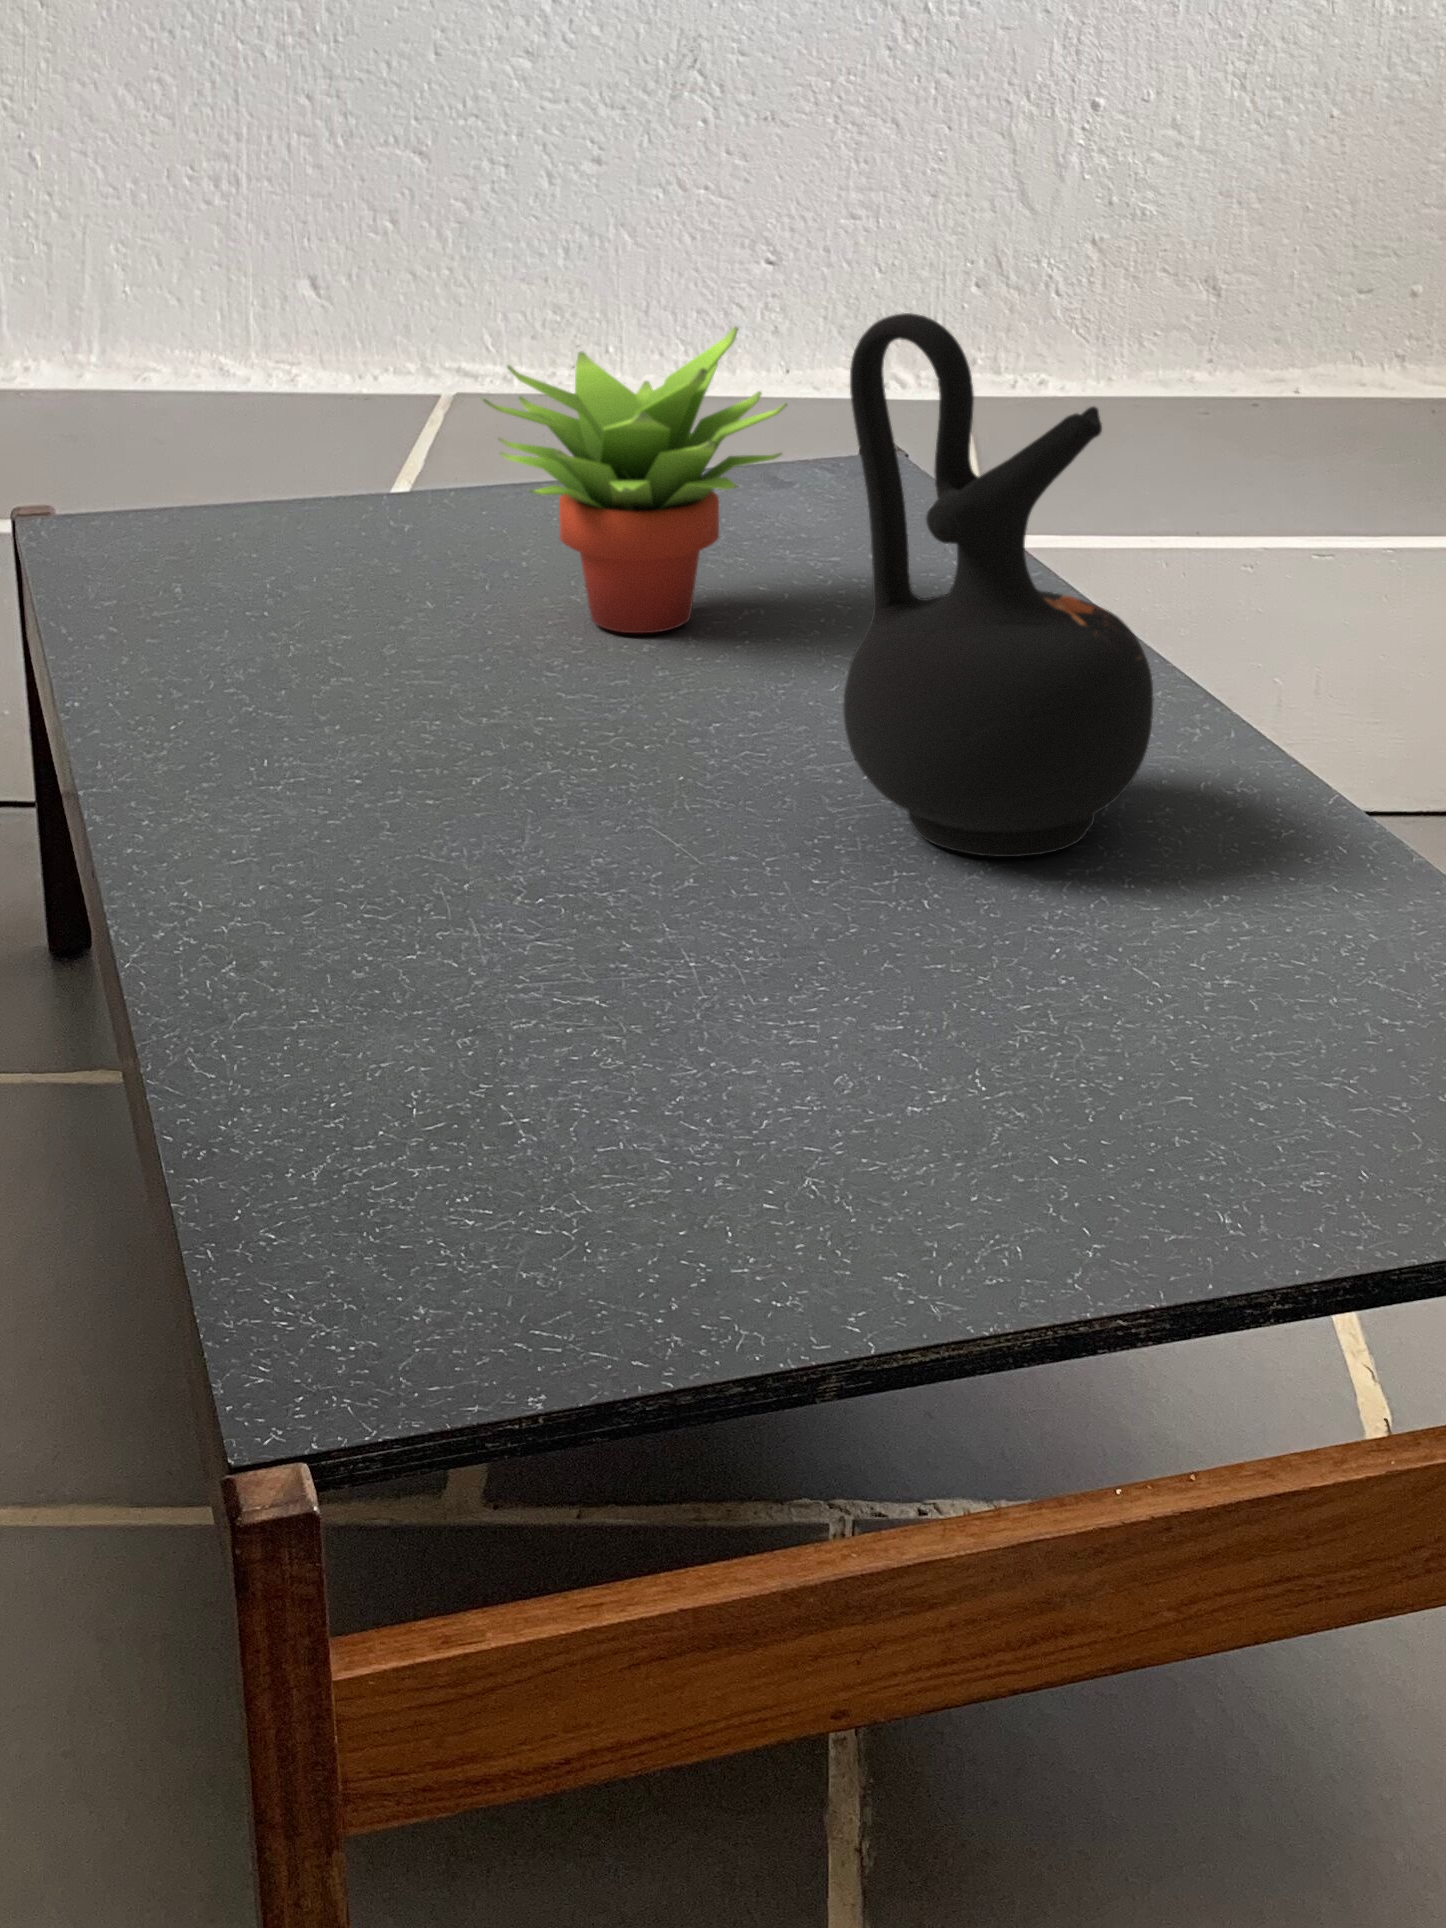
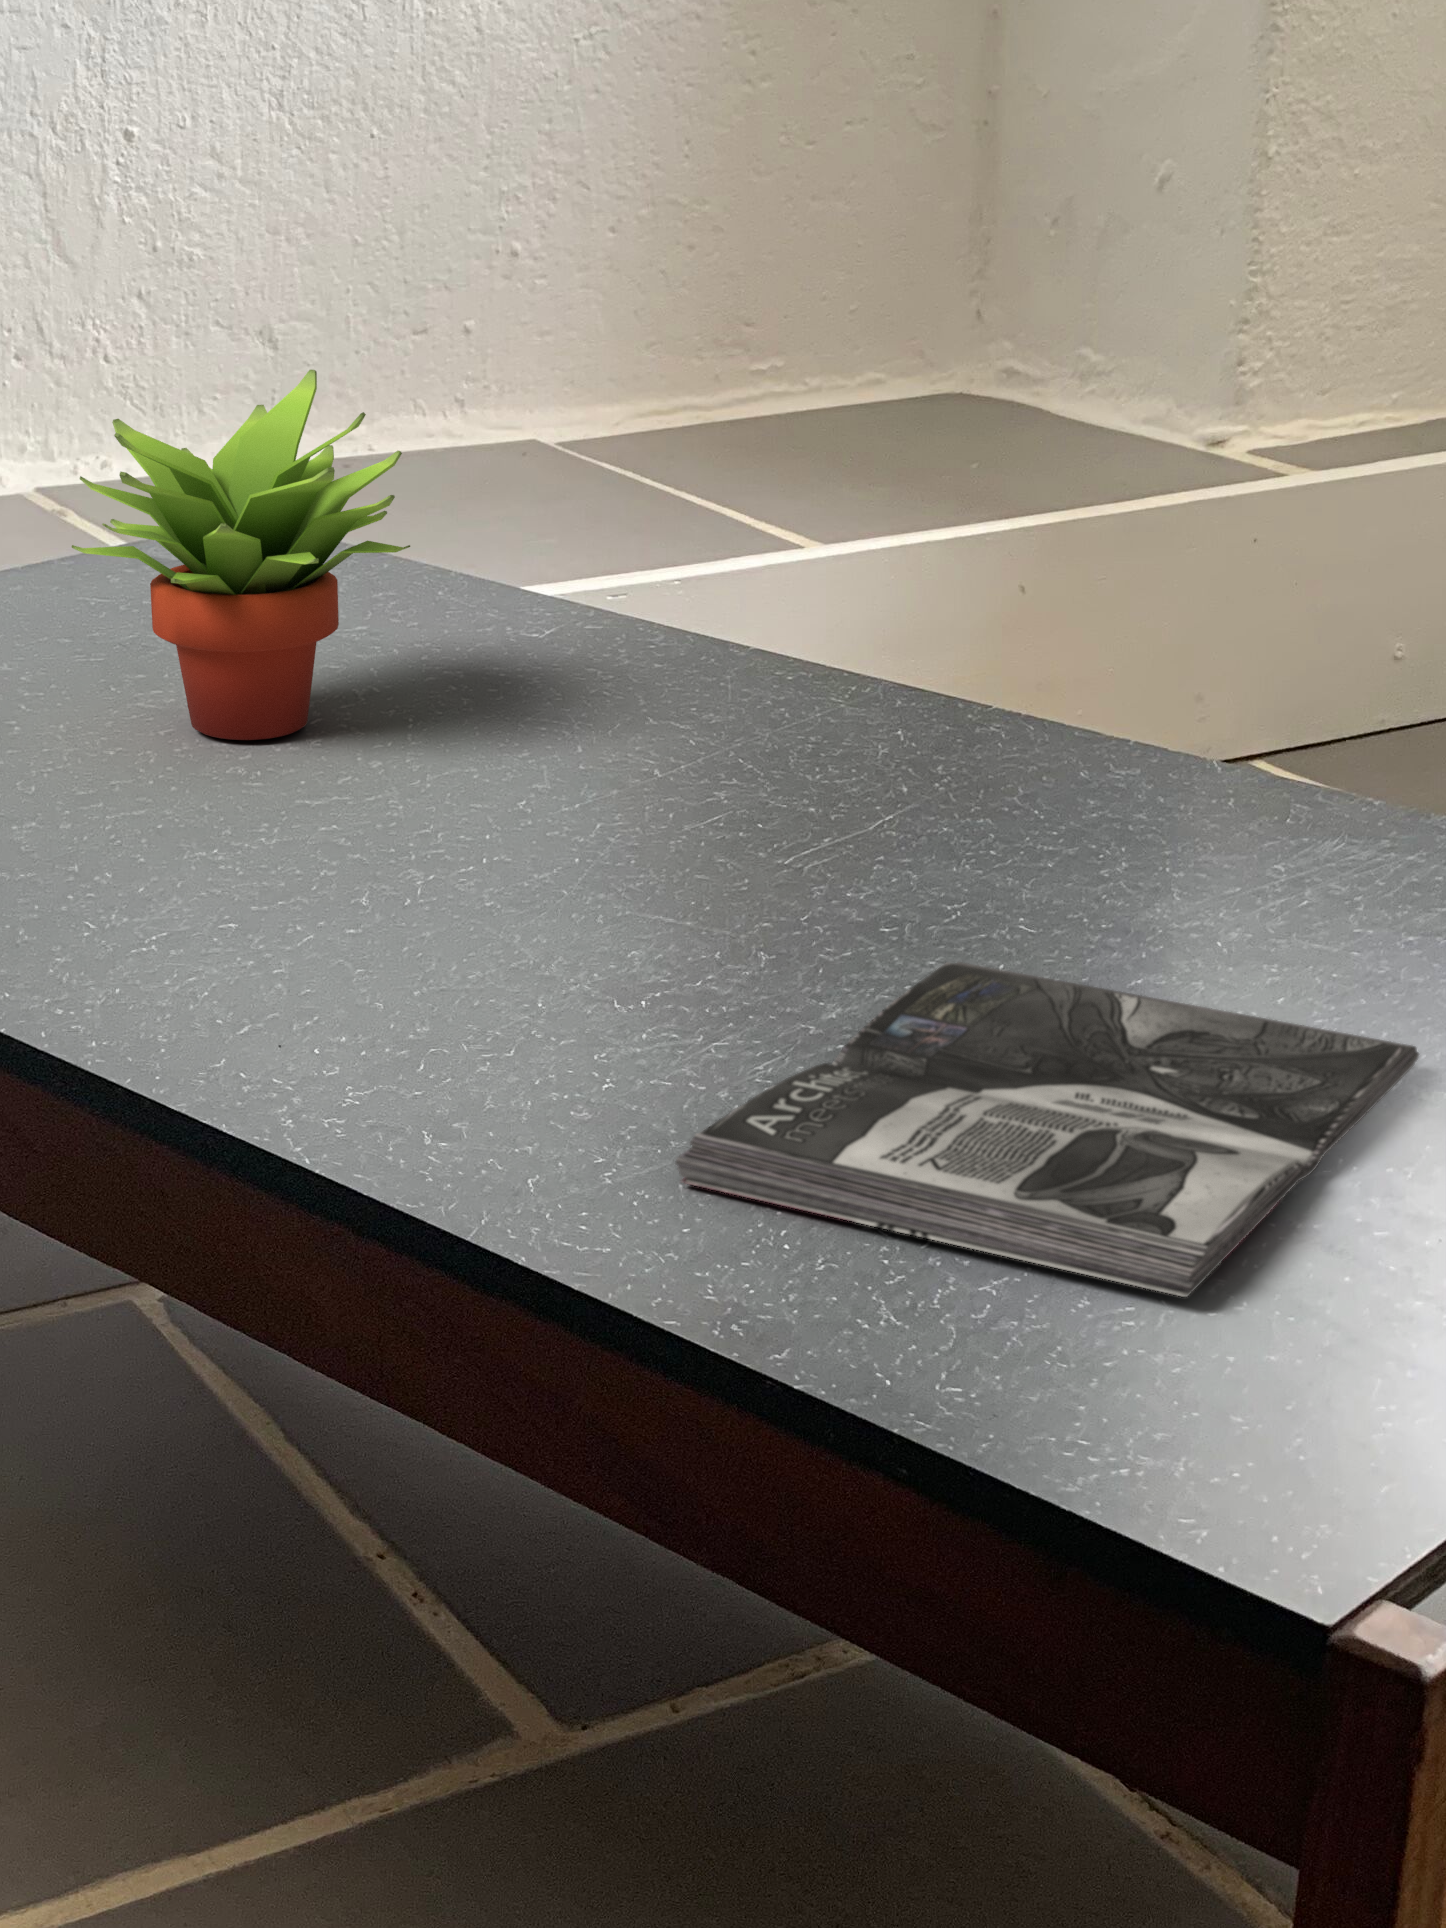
ceramic jug: present [843,313,1153,857] -> none [746,301,1078,883]
magazine: none [358,929,1151,1285] -> present [676,962,1419,1297]

